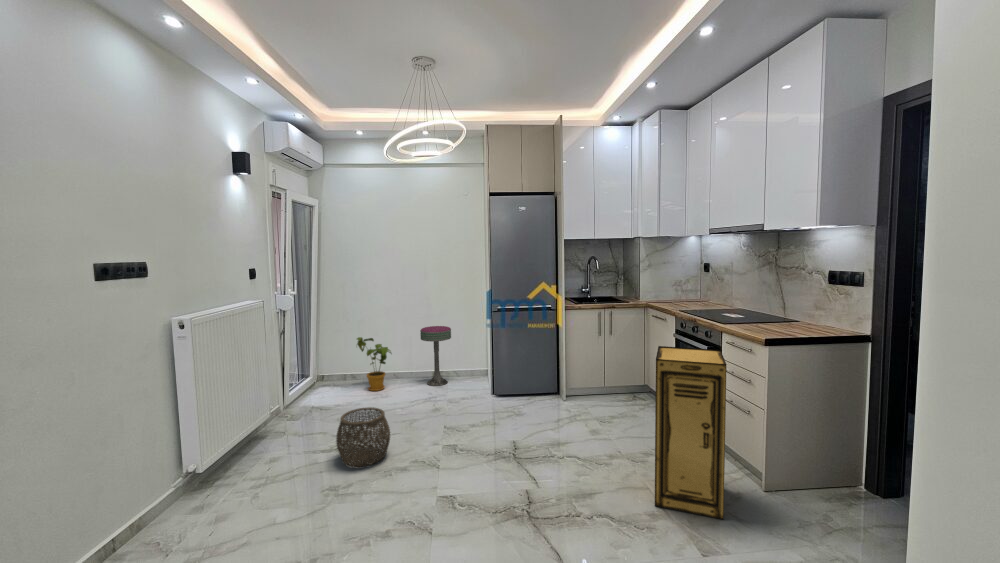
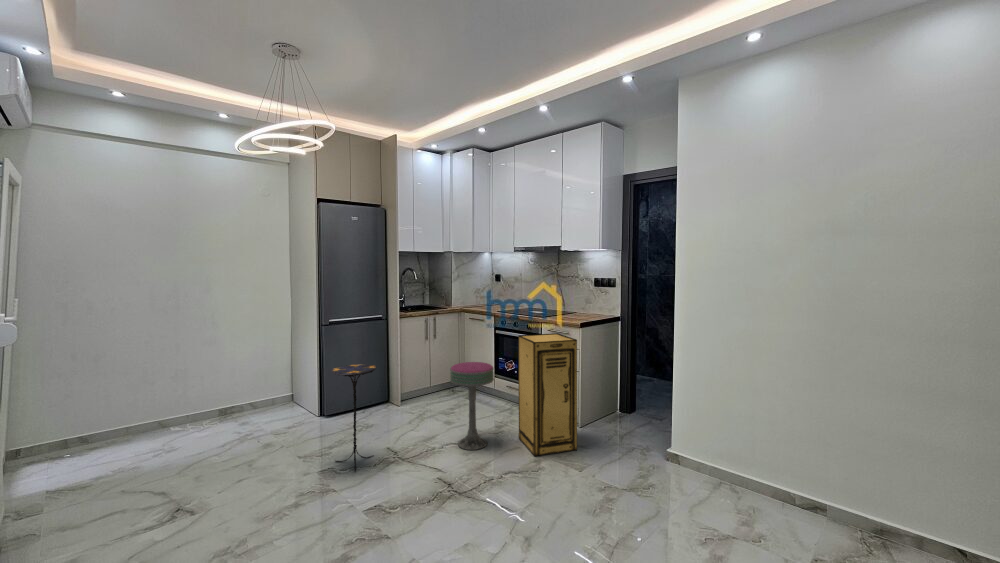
bar stool: present [420,326,451,386] -> present [450,362,494,450]
house plant: present [357,337,391,391] -> none [111,375,174,447]
side table: none [455,353,498,456] -> present [331,364,377,471]
woven basket: present [336,407,390,467] -> none [183,447,261,527]

